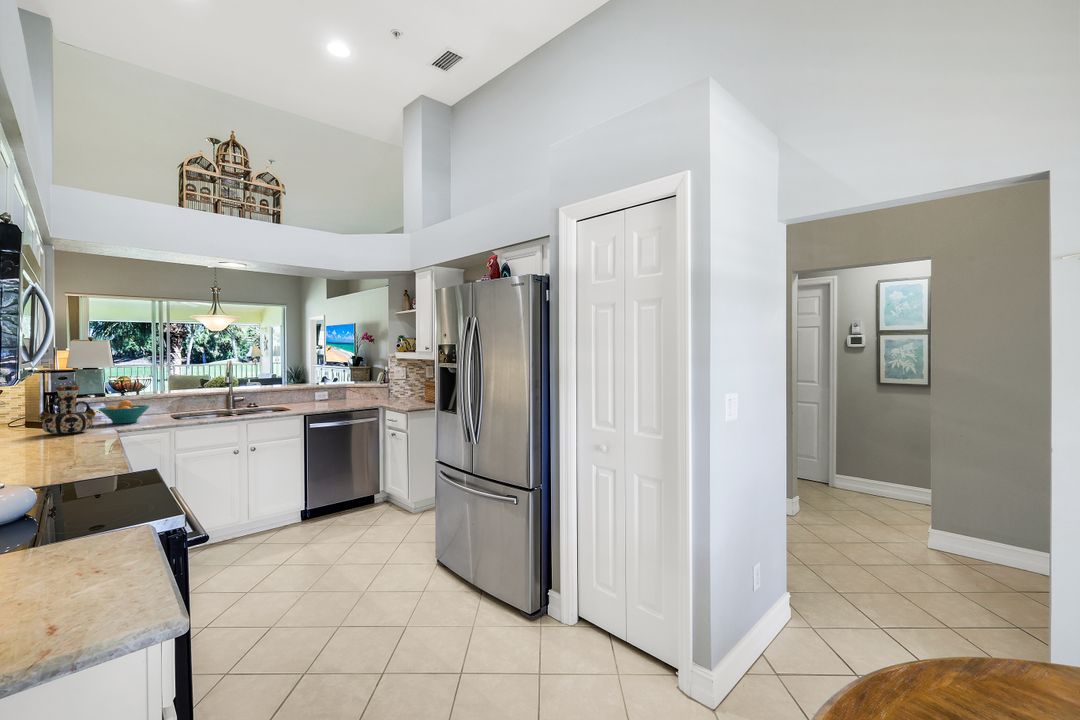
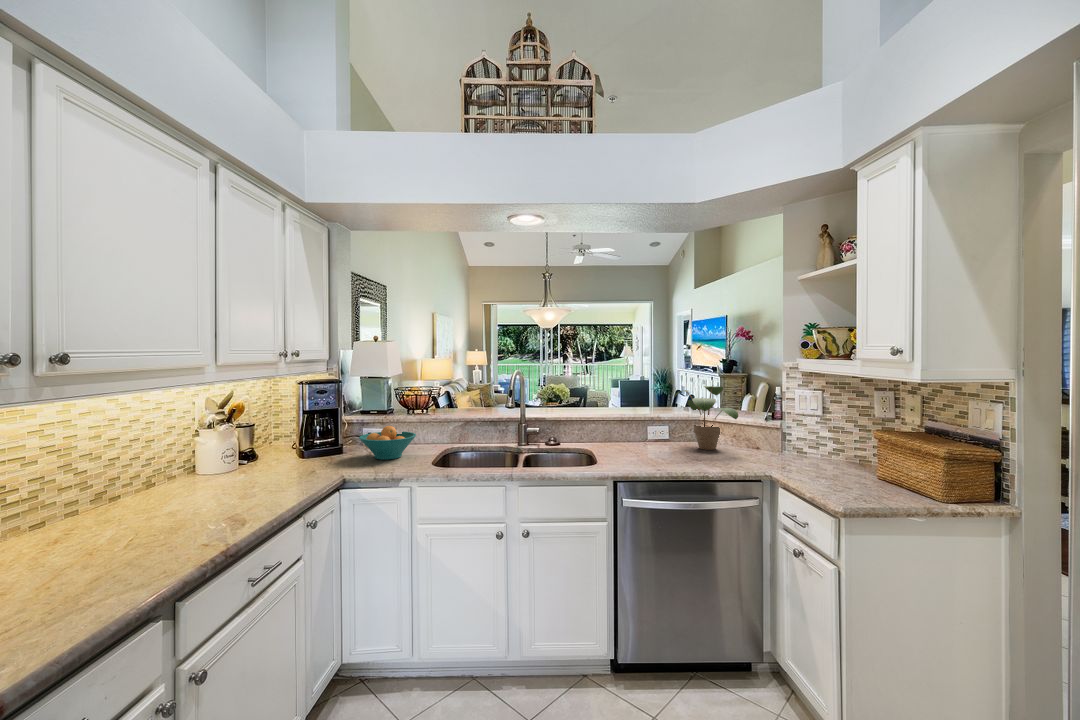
potted plant: none [331,368,367,403] -> present [674,386,738,450]
vase: present [38,385,96,435] -> none [266,406,328,478]

